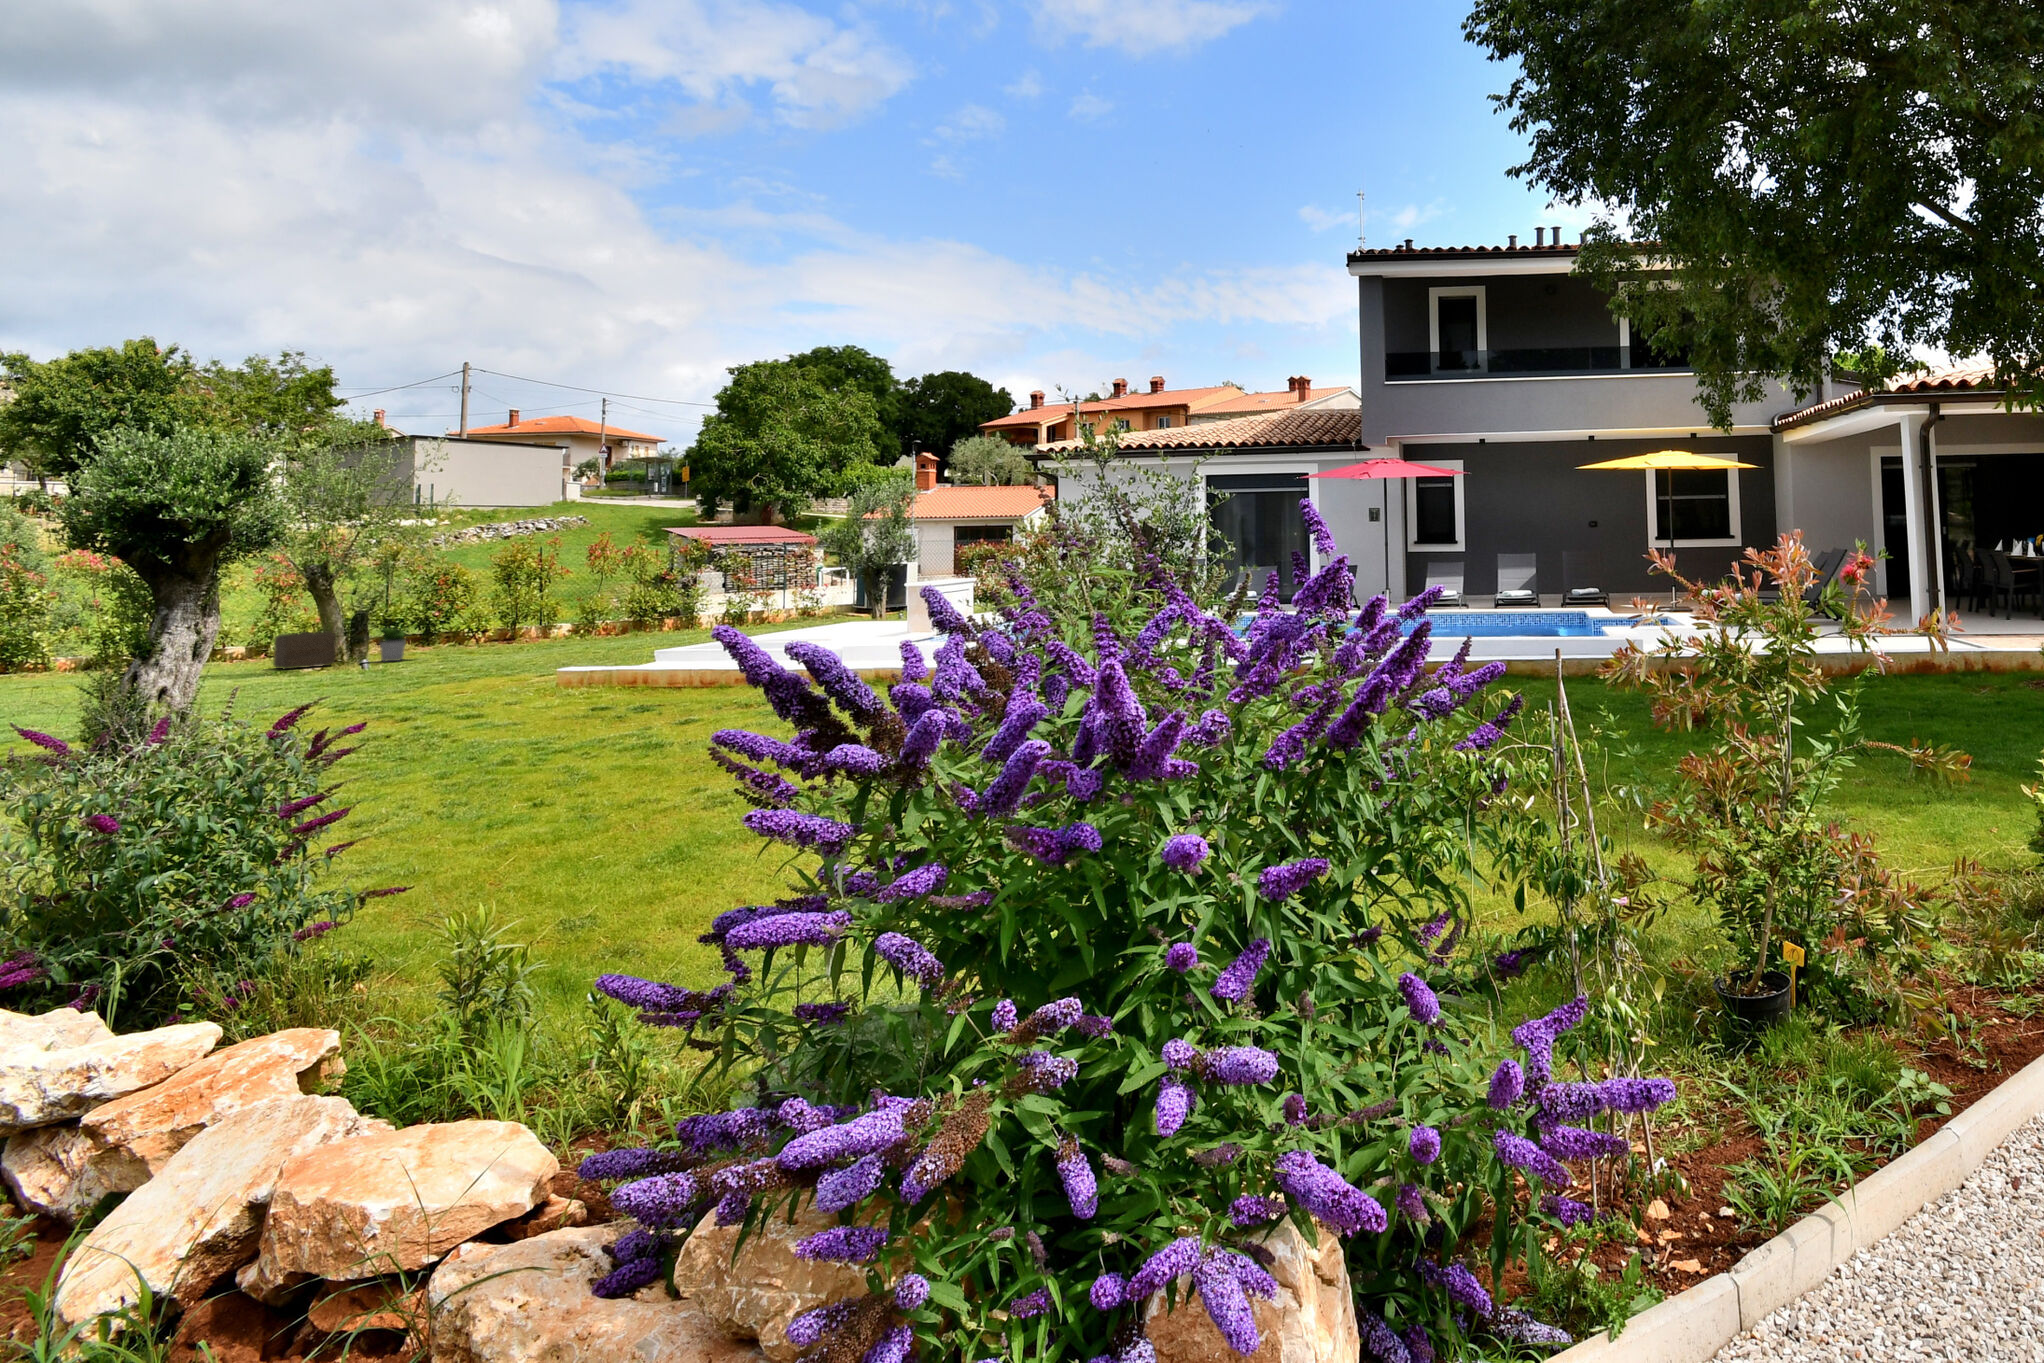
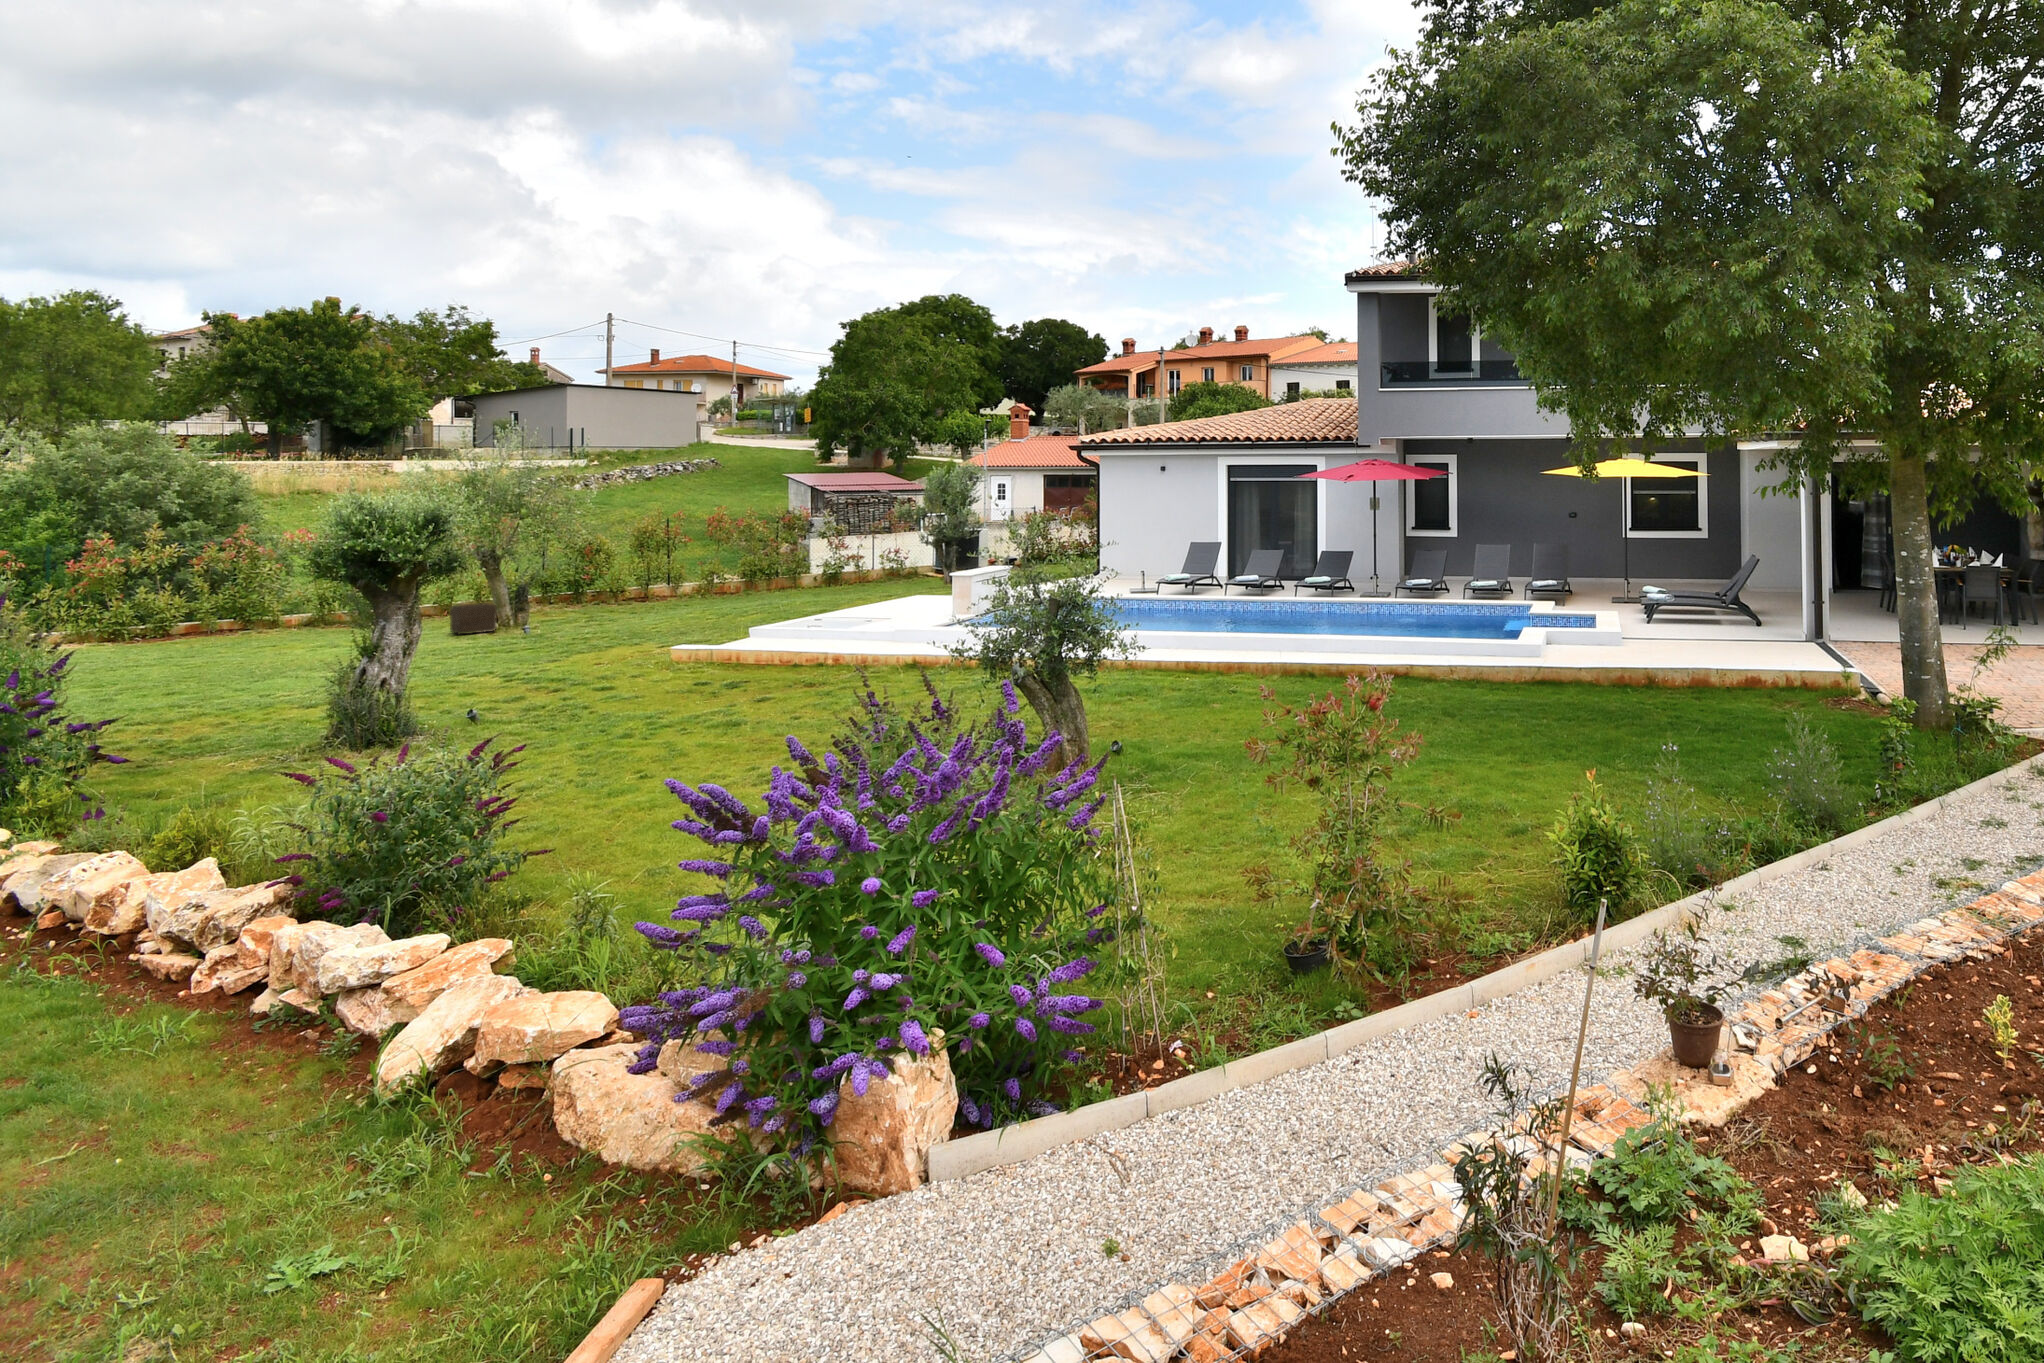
potted plant: present [380,627,409,661] -> none [518,599,560,628]

